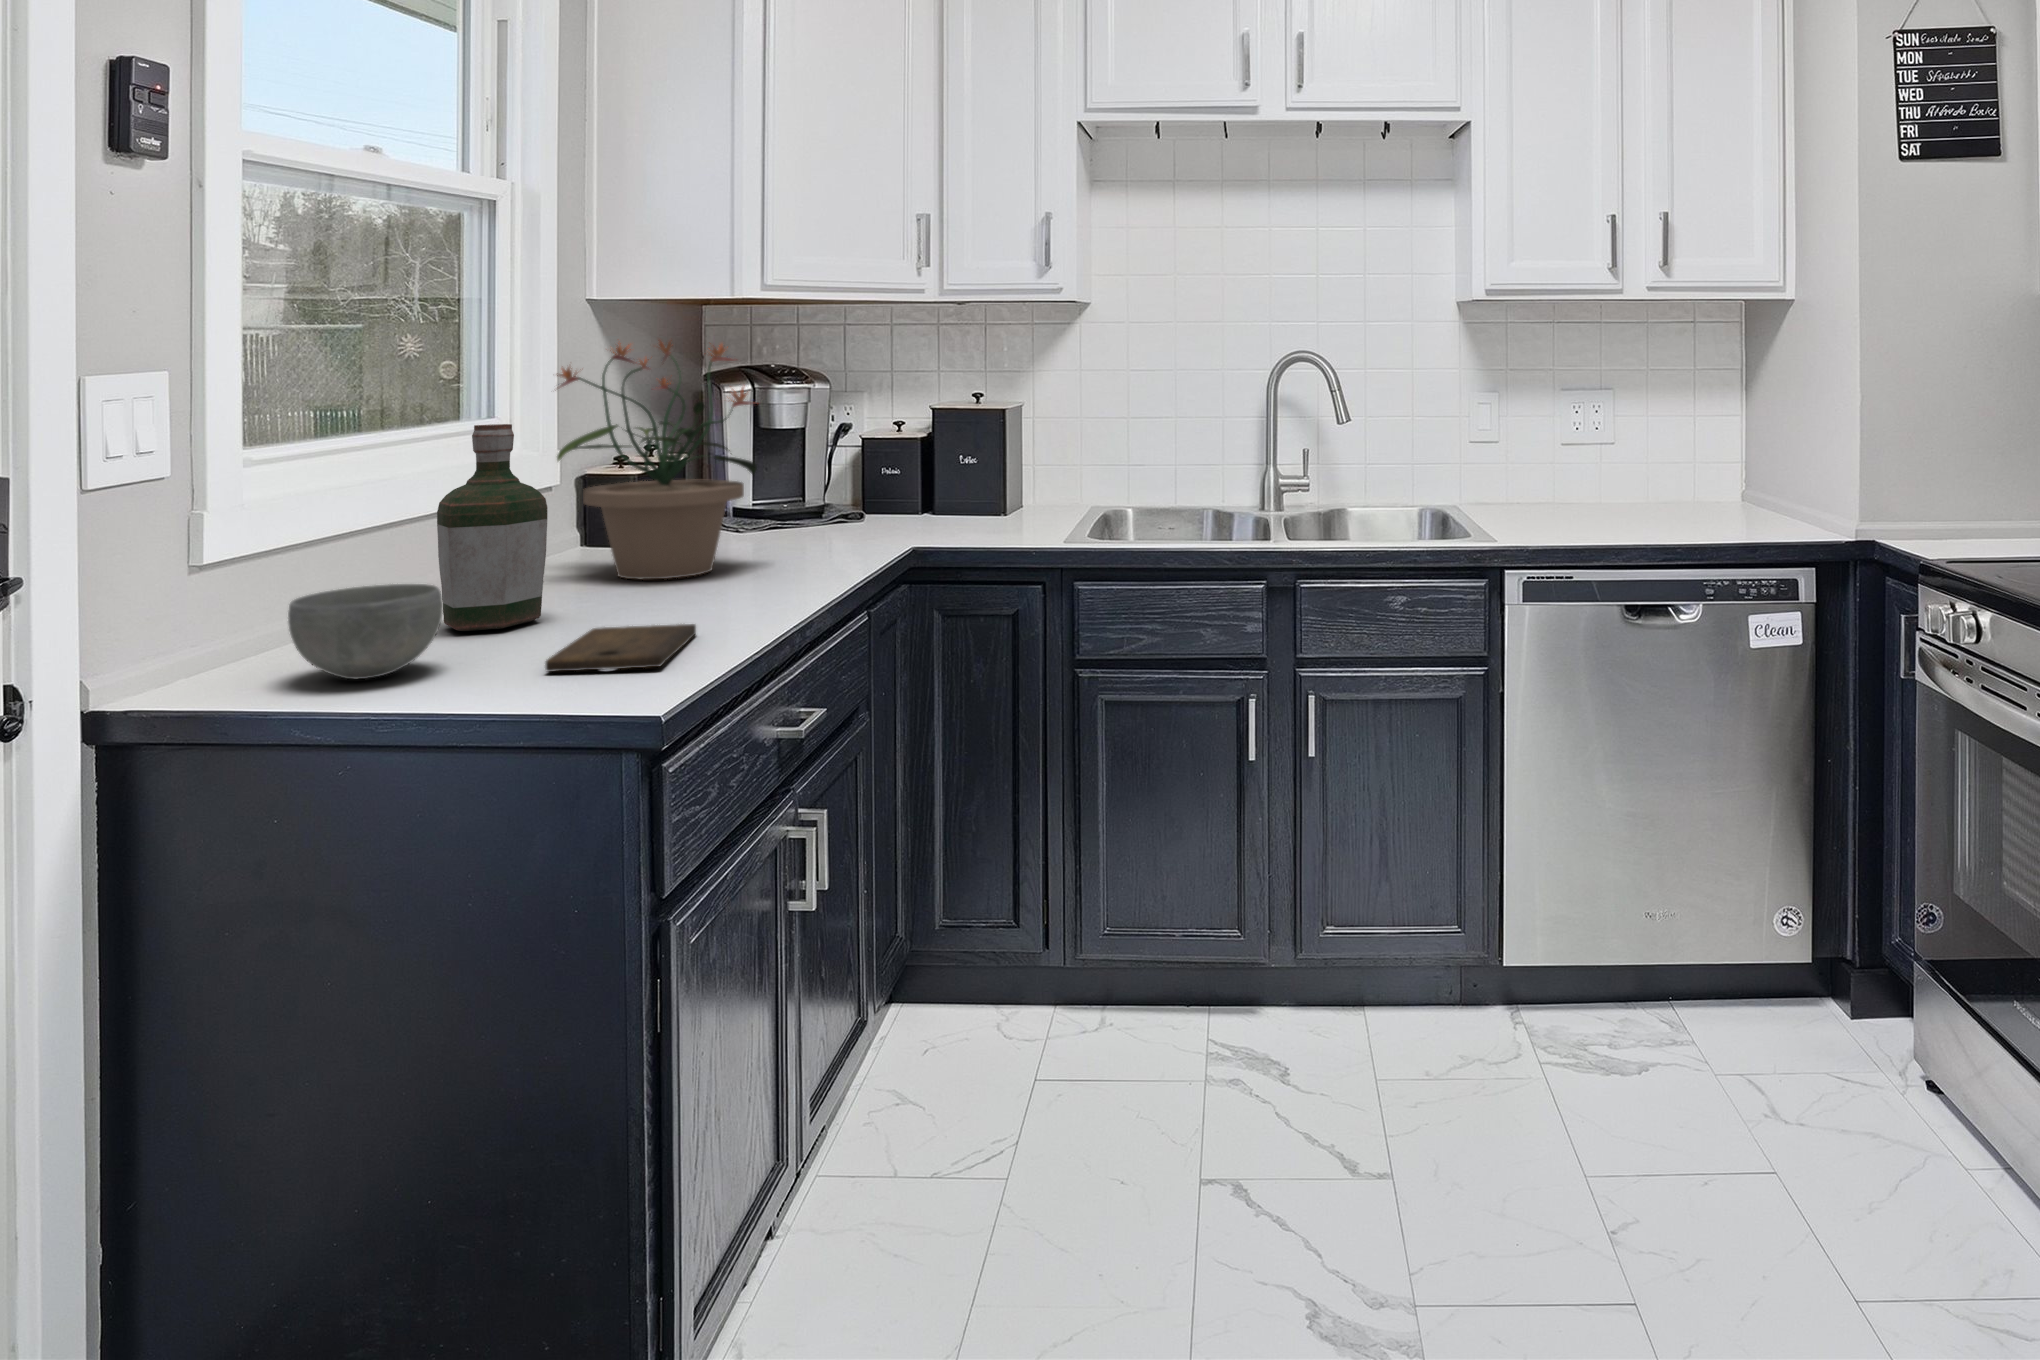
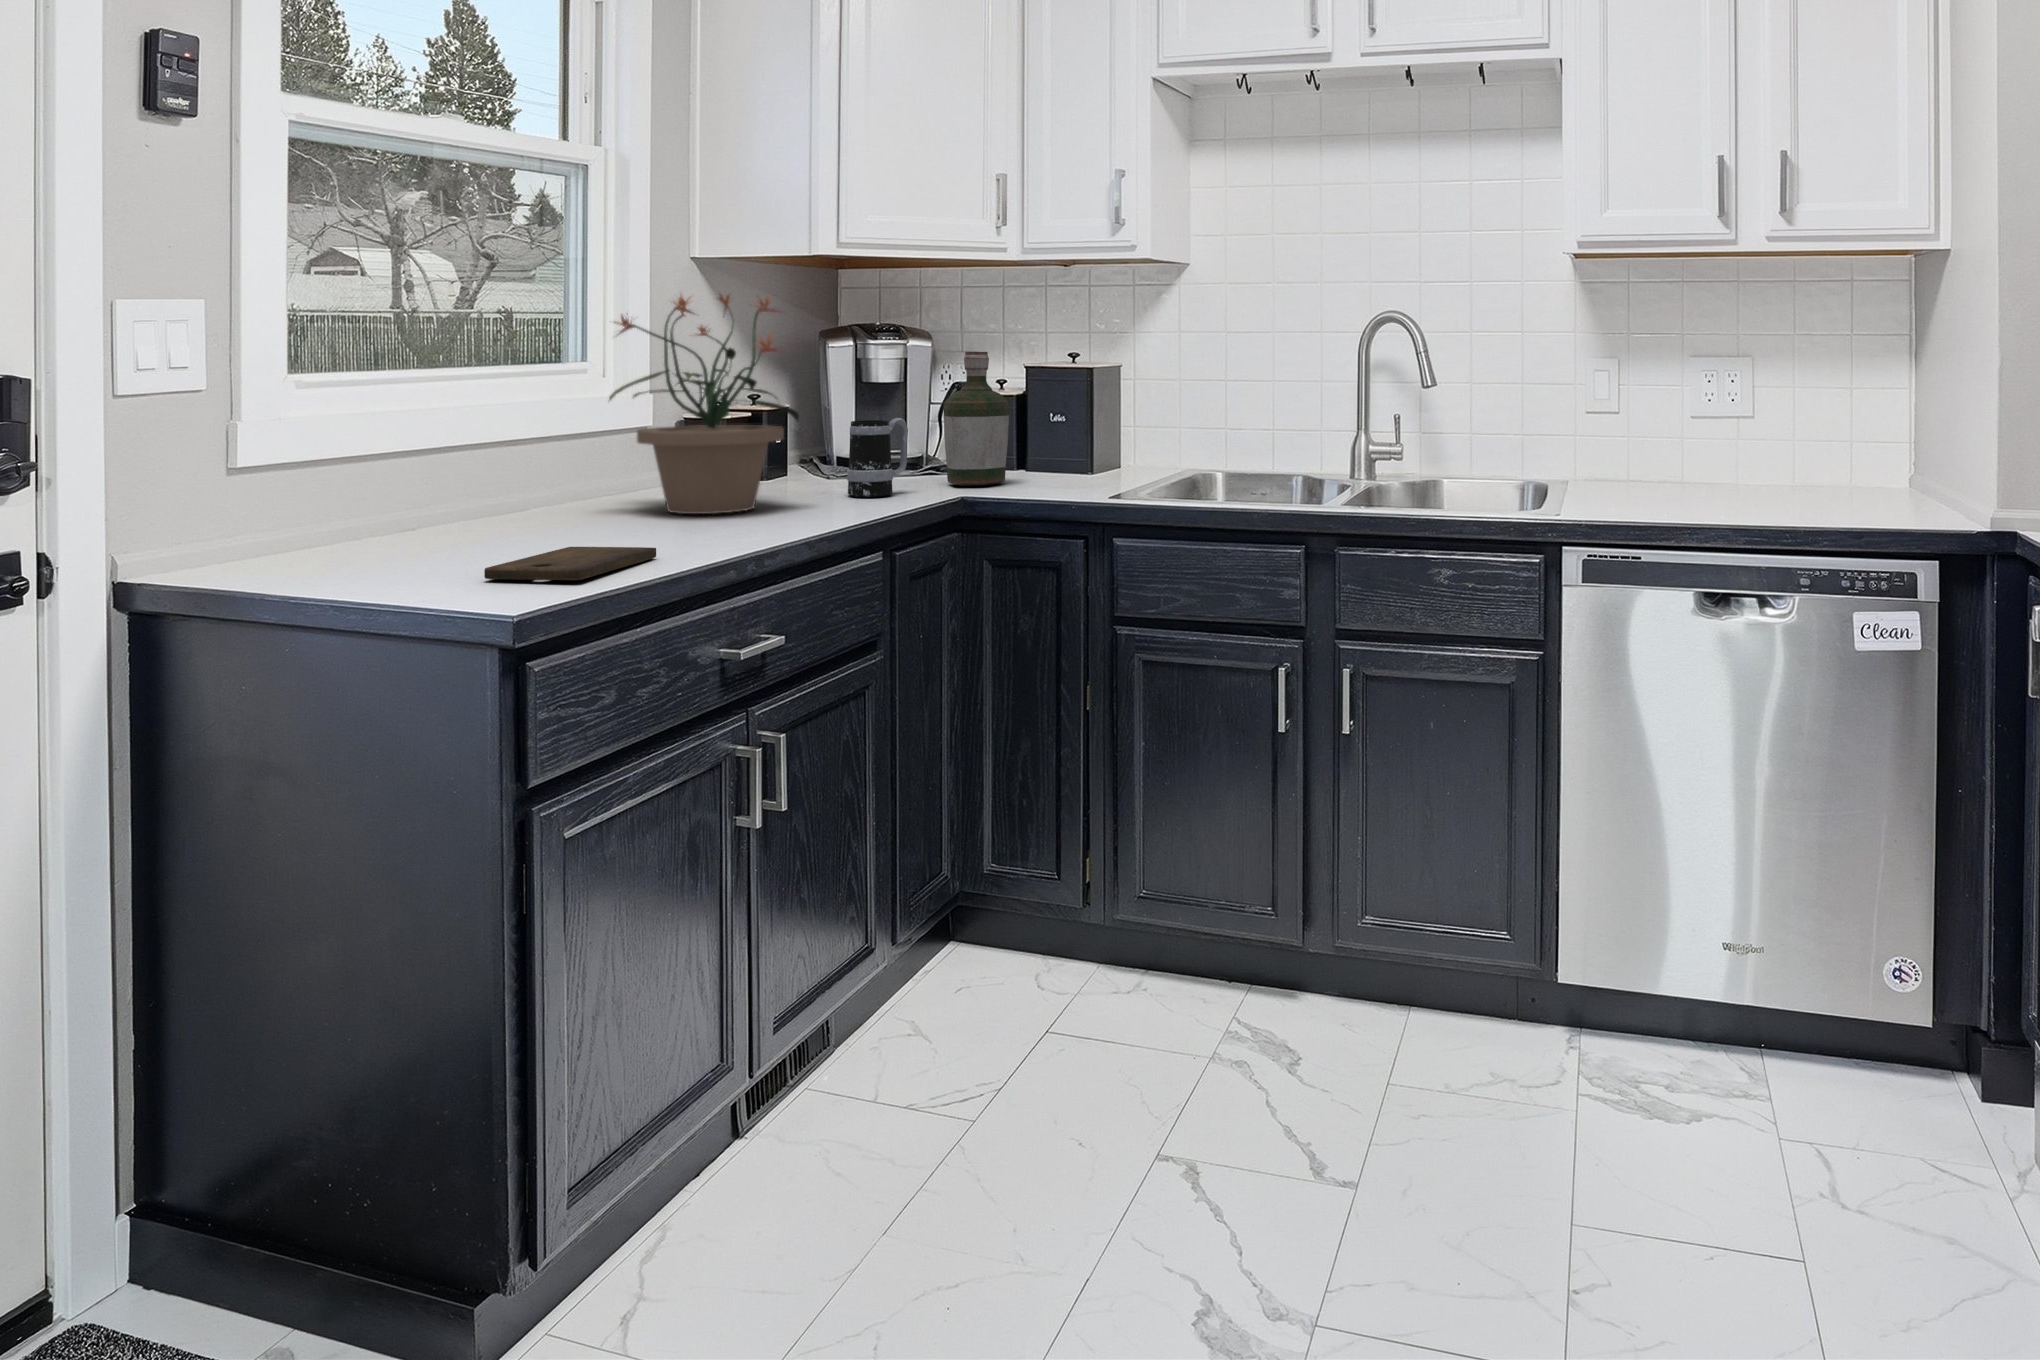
bottle: present [437,424,548,631] -> present [944,352,1009,486]
mug: none [788,465,848,550] -> present [847,418,908,497]
bowl: present [288,584,442,679] -> none [279,495,415,576]

